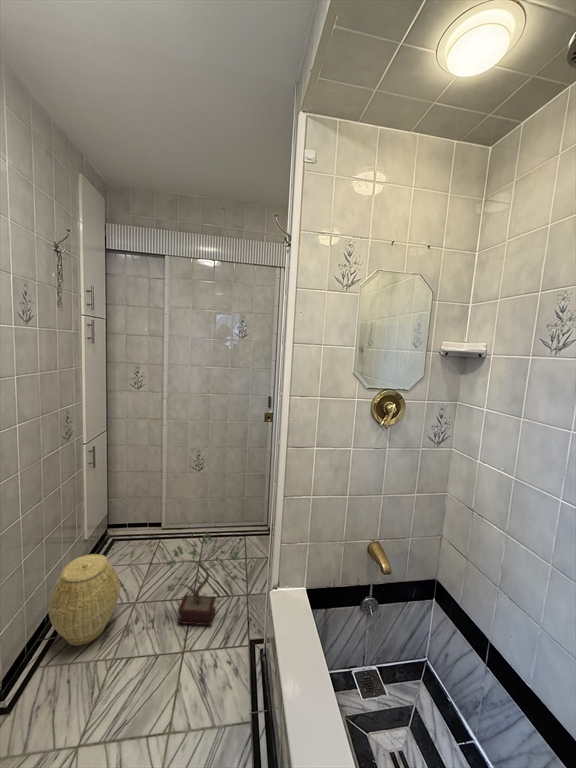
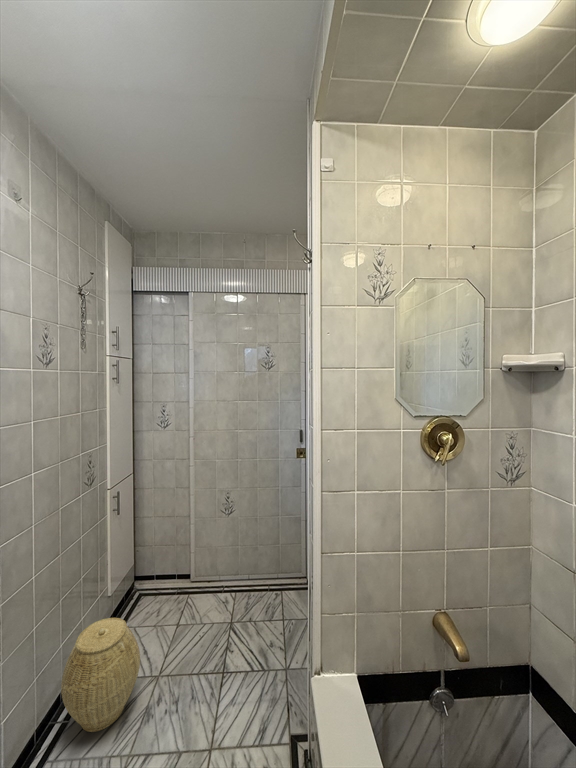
potted plant: present [166,532,247,625] -> none [189,591,285,711]

